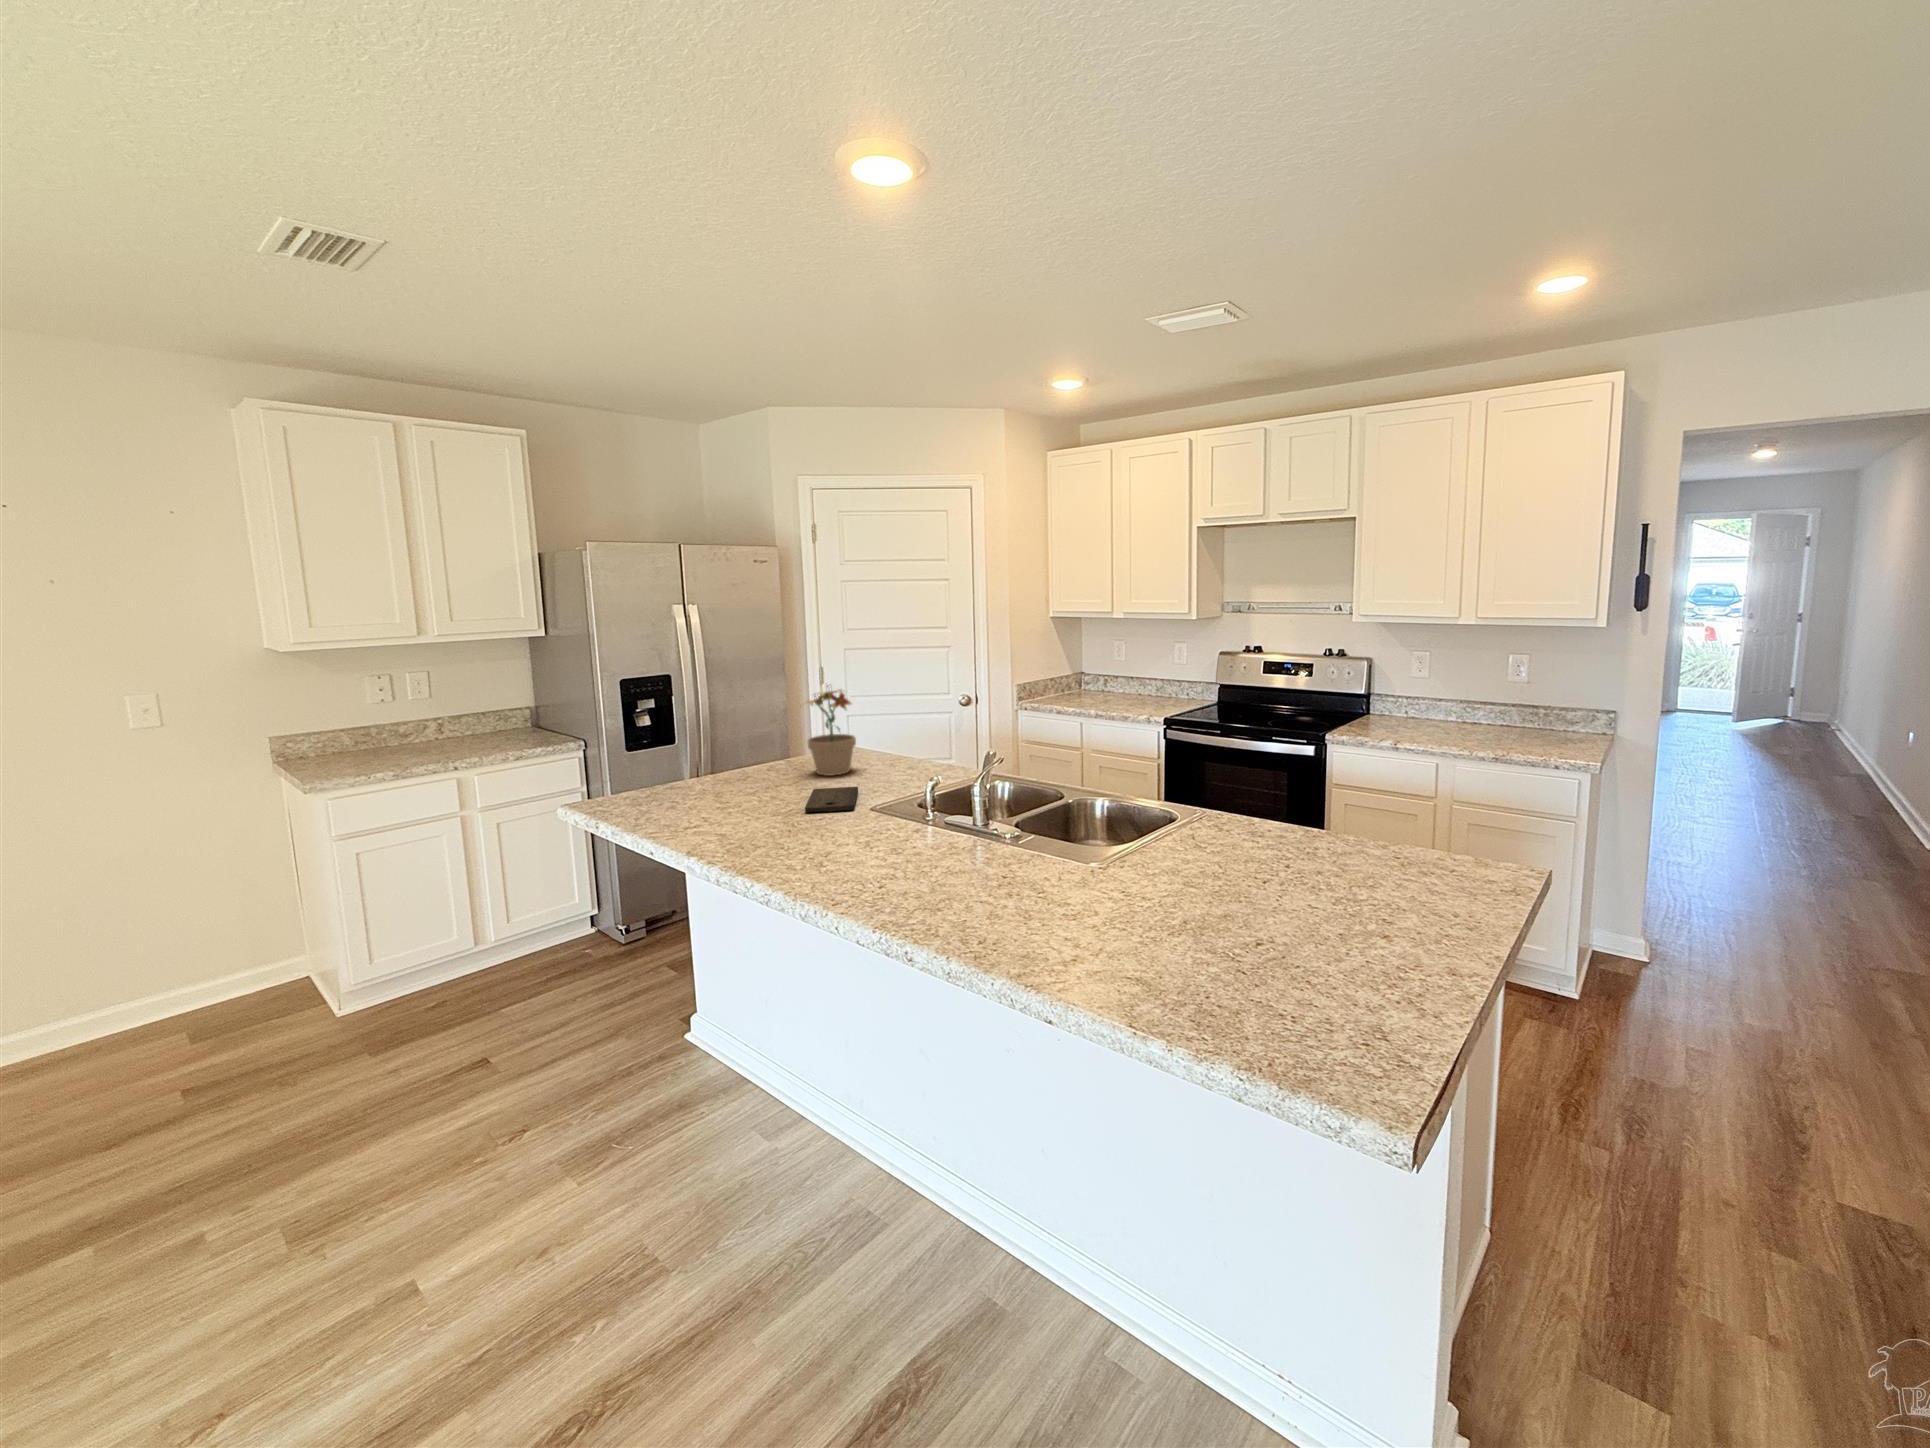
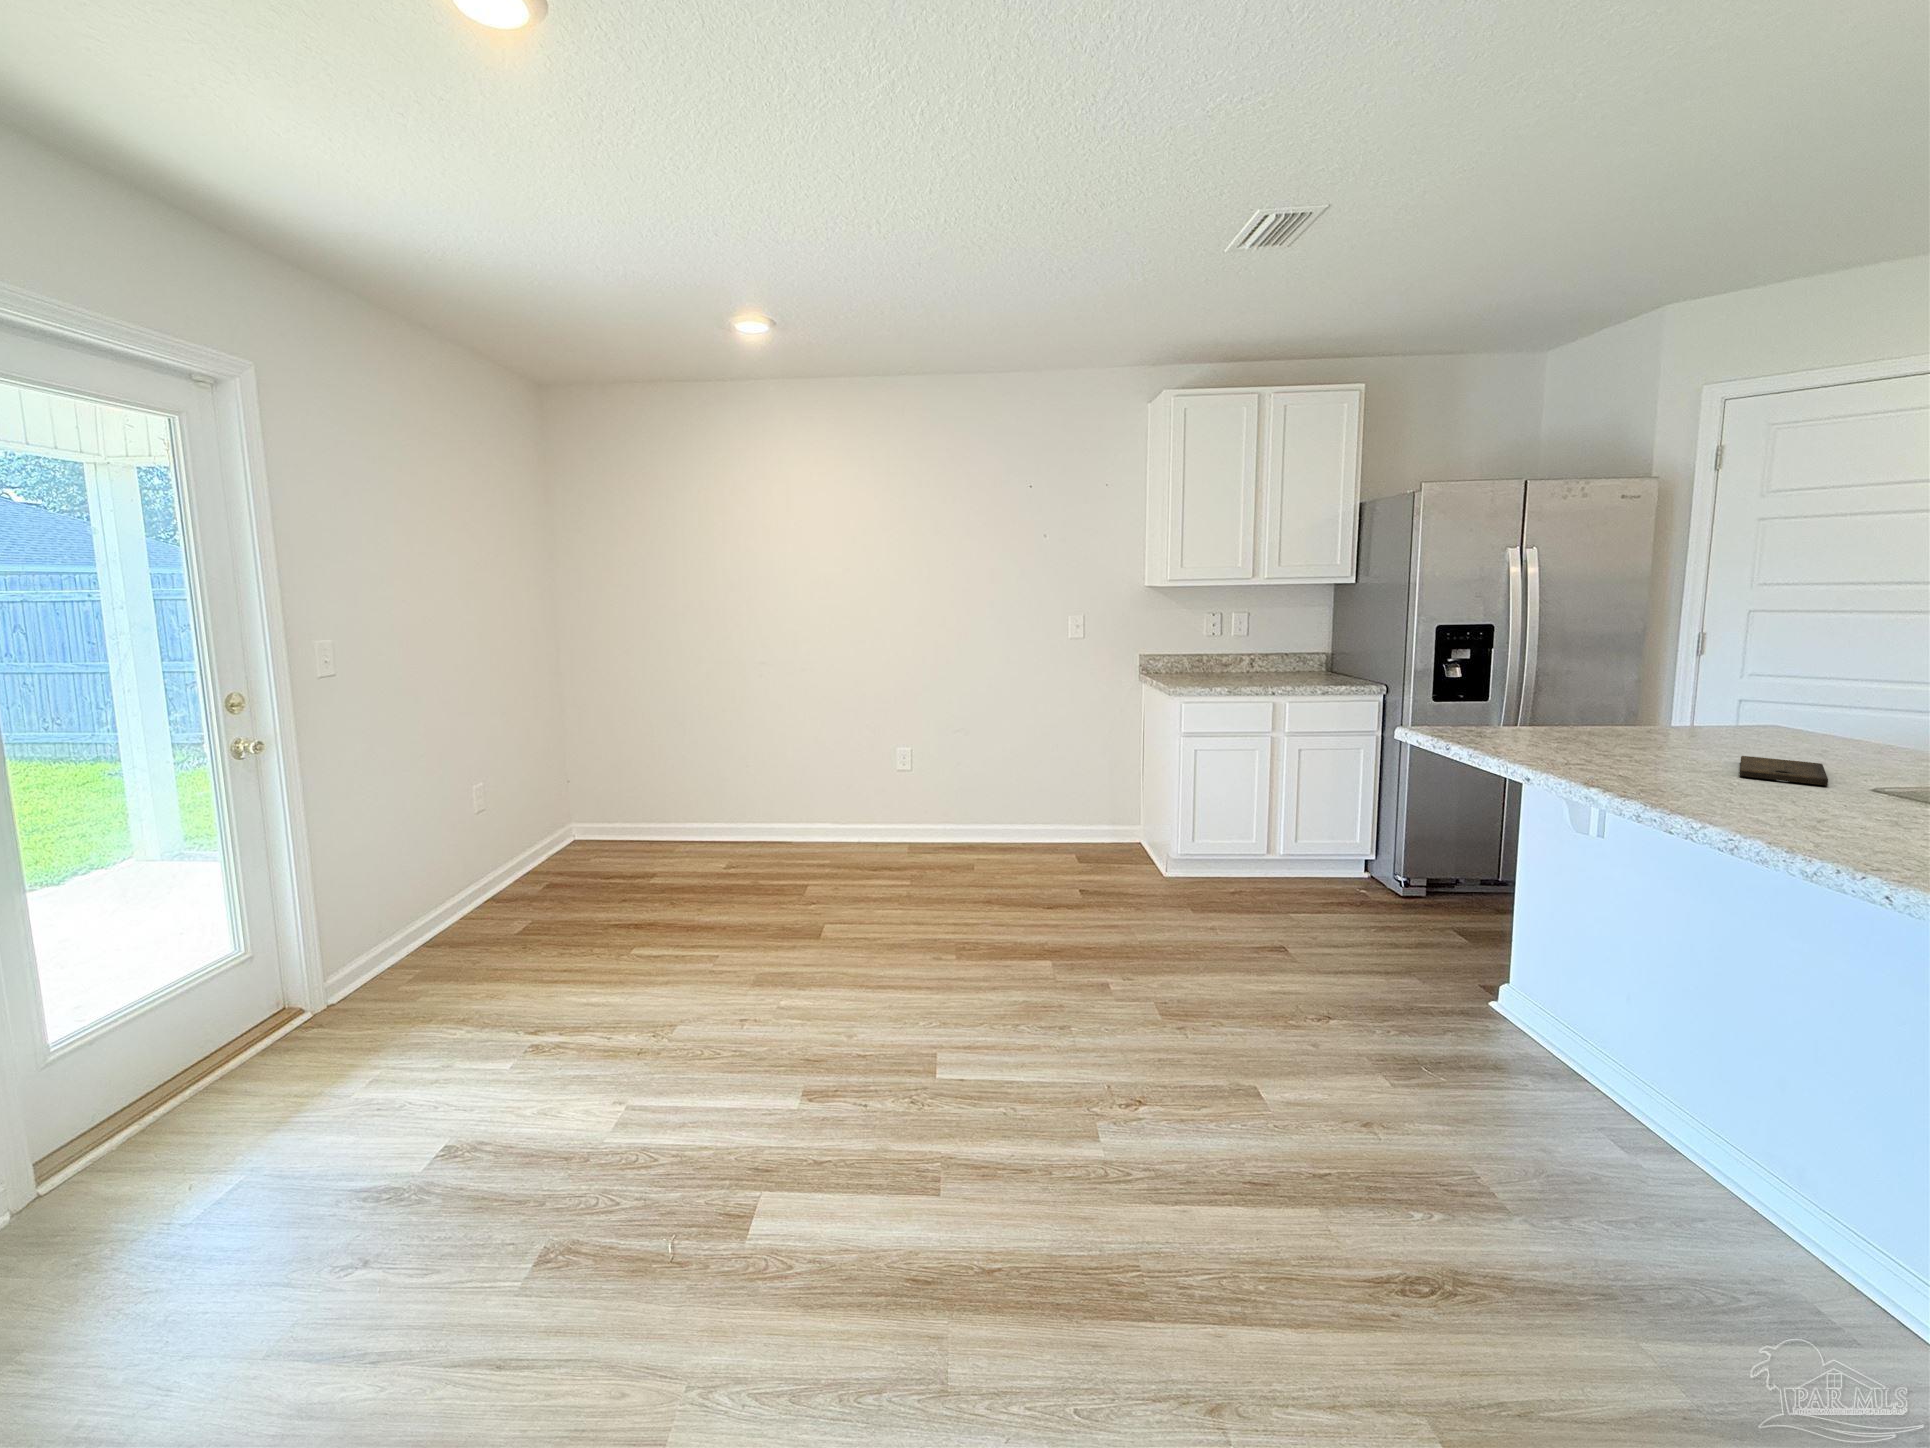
potted plant: present [802,686,856,776] -> none [1719,631,1810,750]

